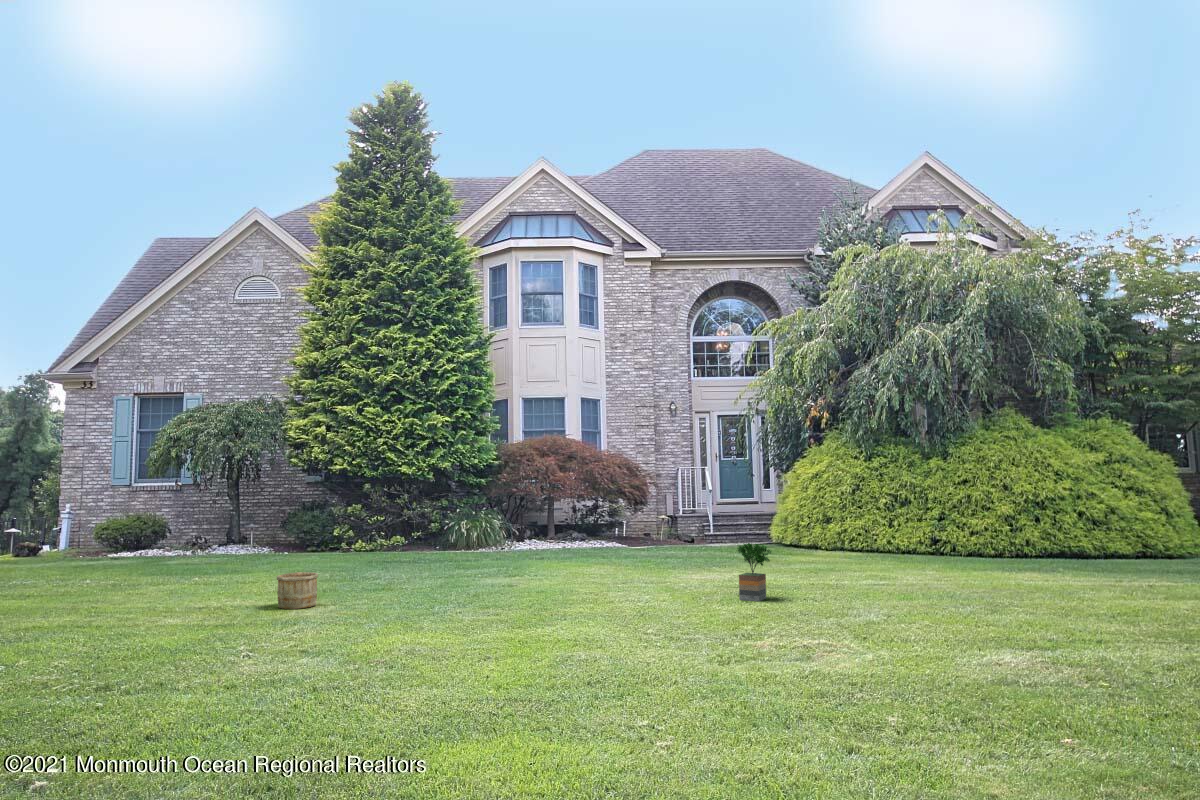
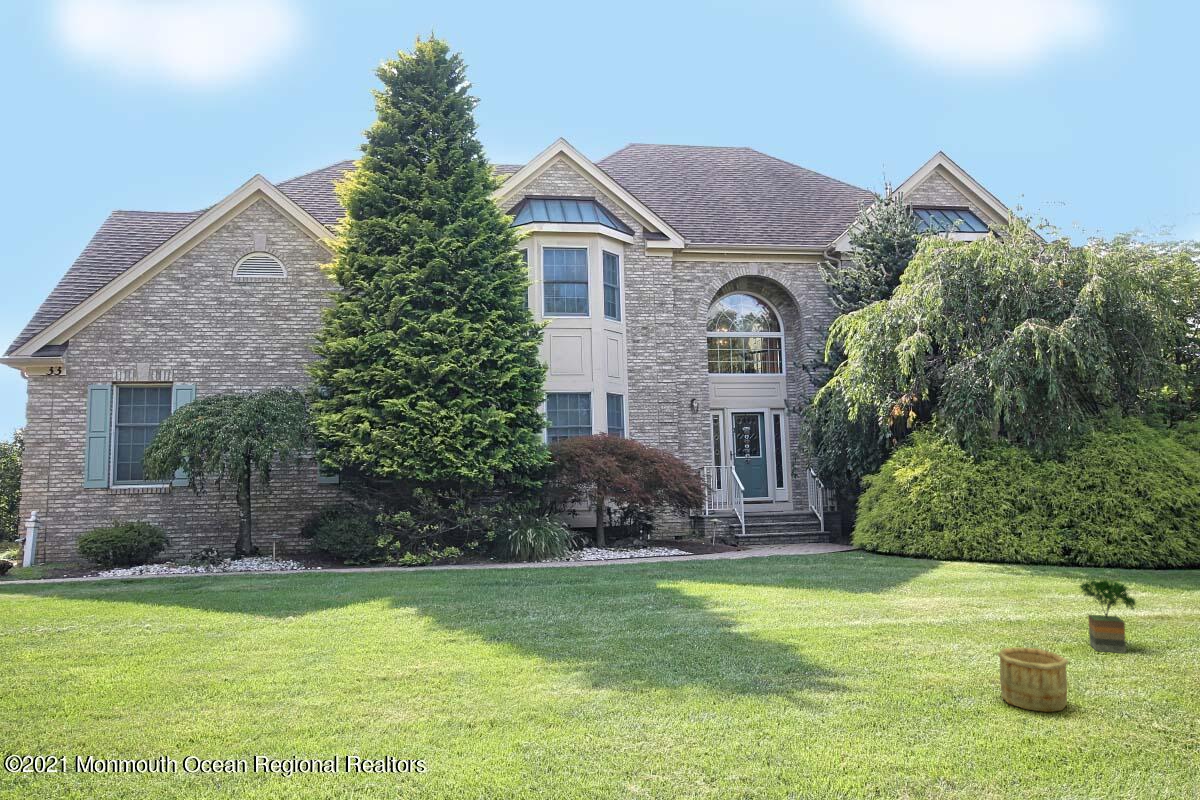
wooden bucket: present [277,572,318,609] -> present [998,647,1068,712]

